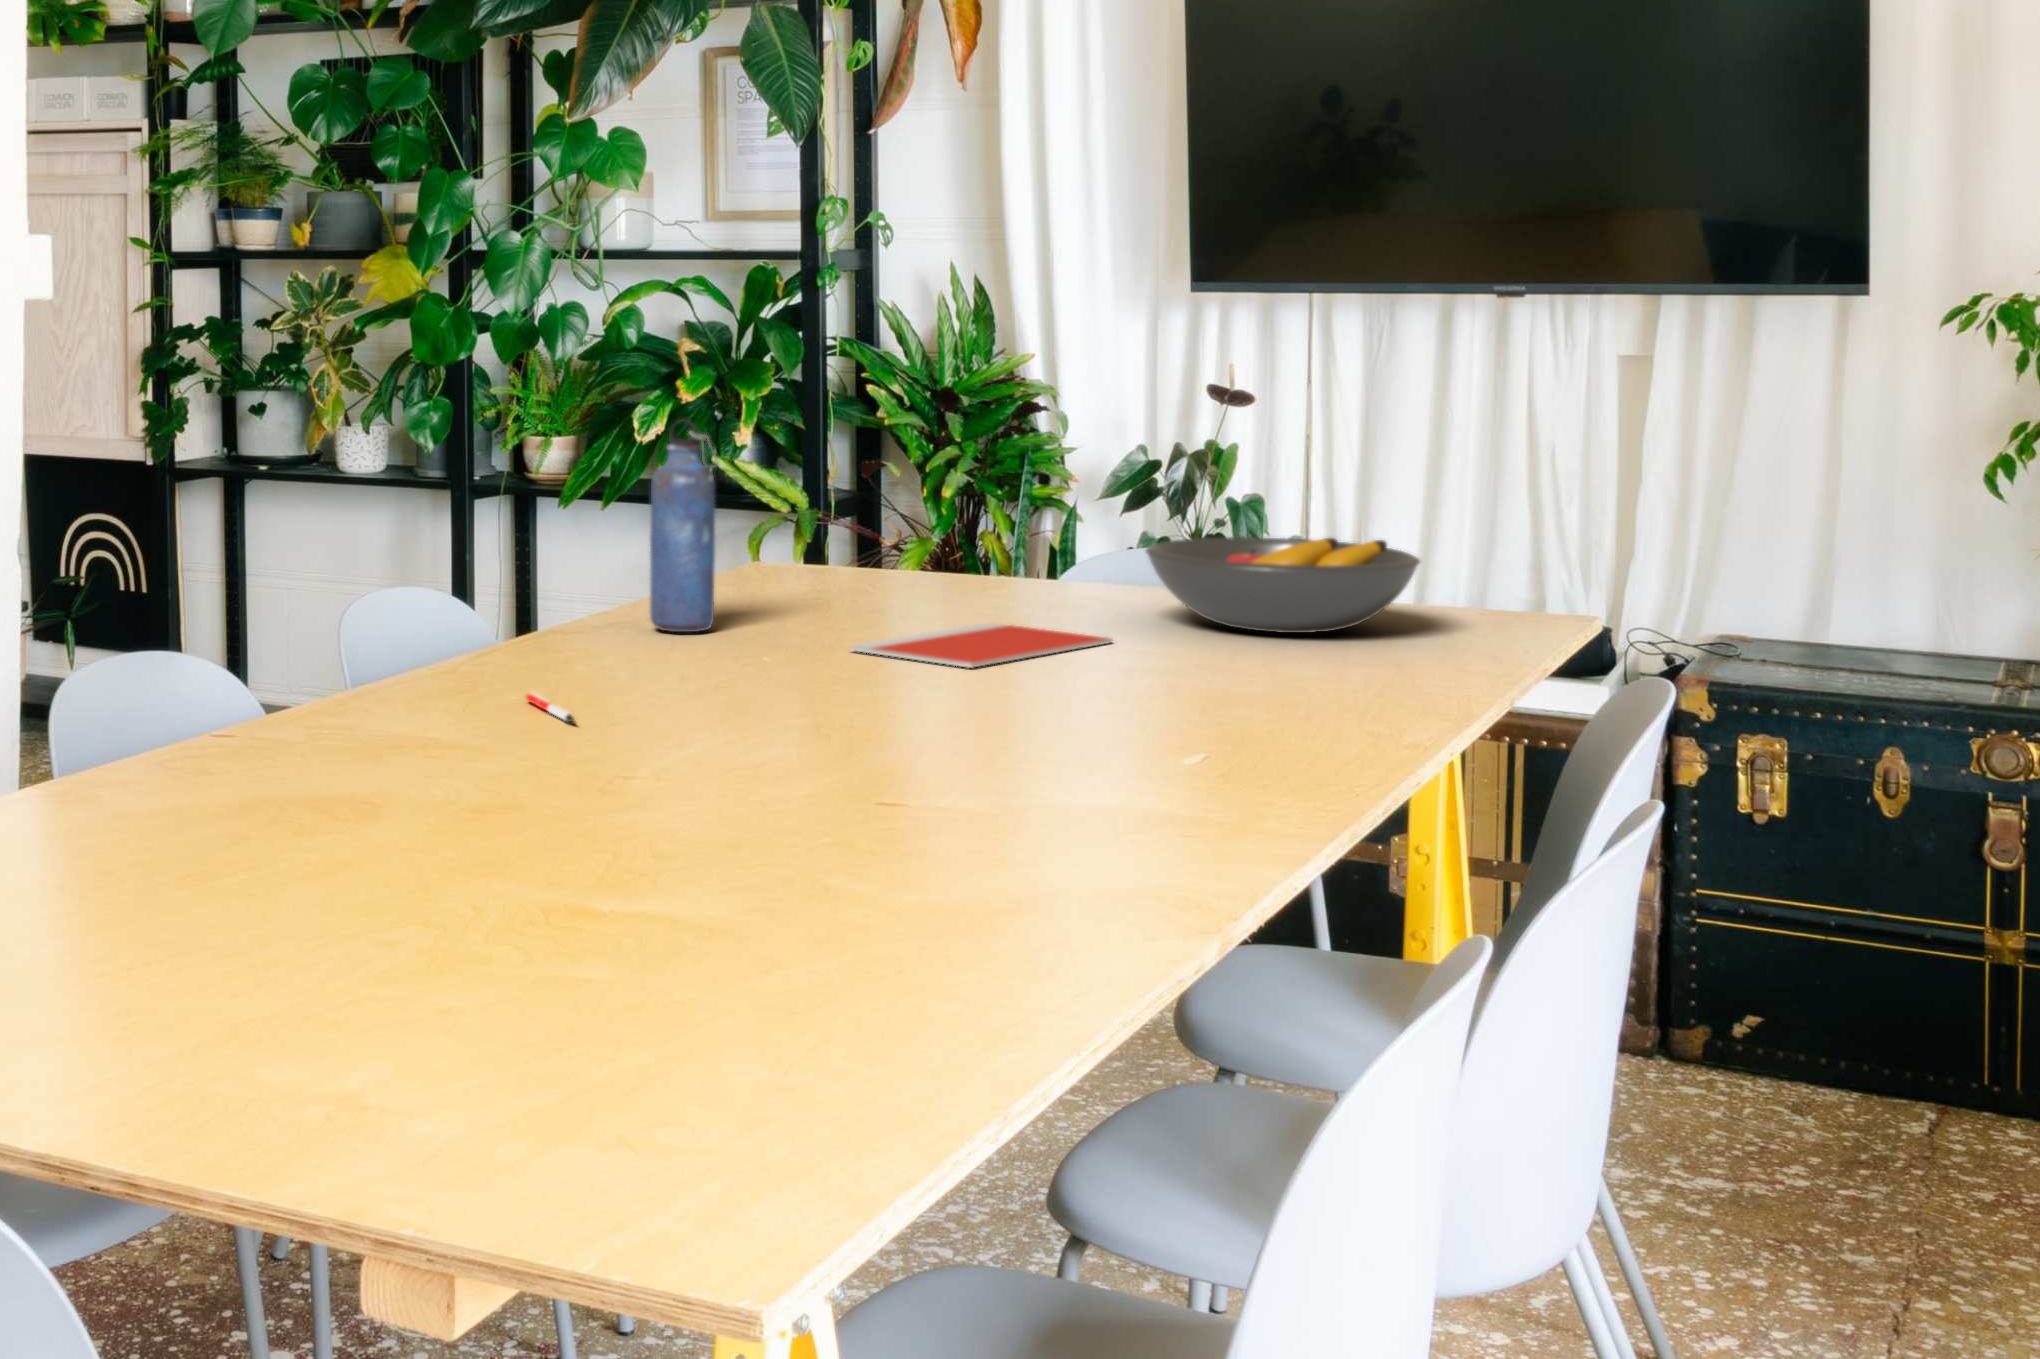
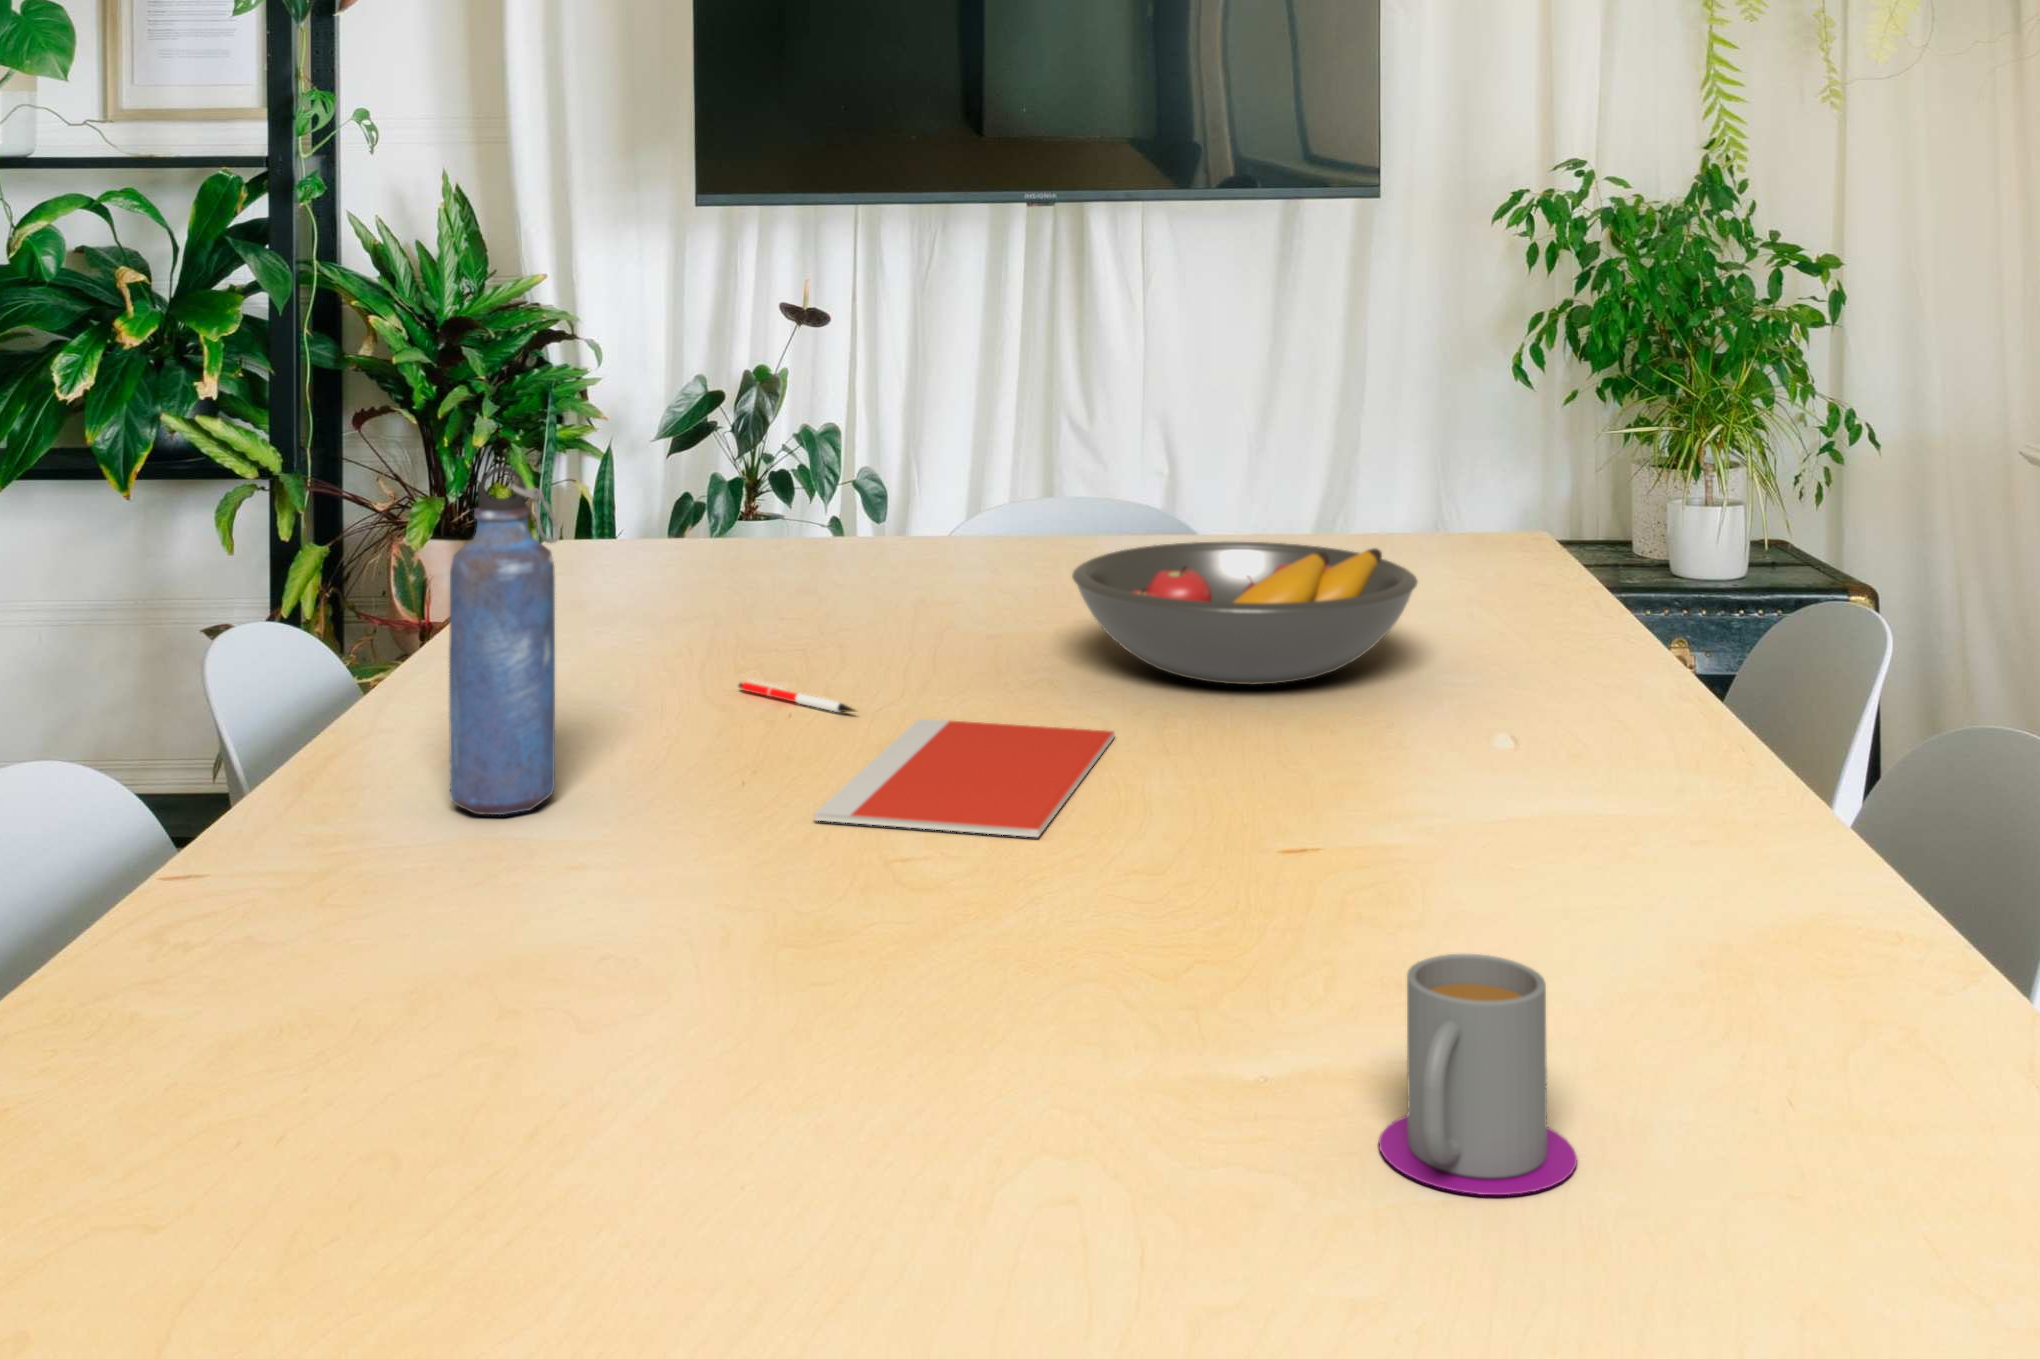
mug: none [926,663,1040,776] -> present [1379,954,1577,1195]
pen: present [526,693,574,722] -> present [739,680,855,712]

